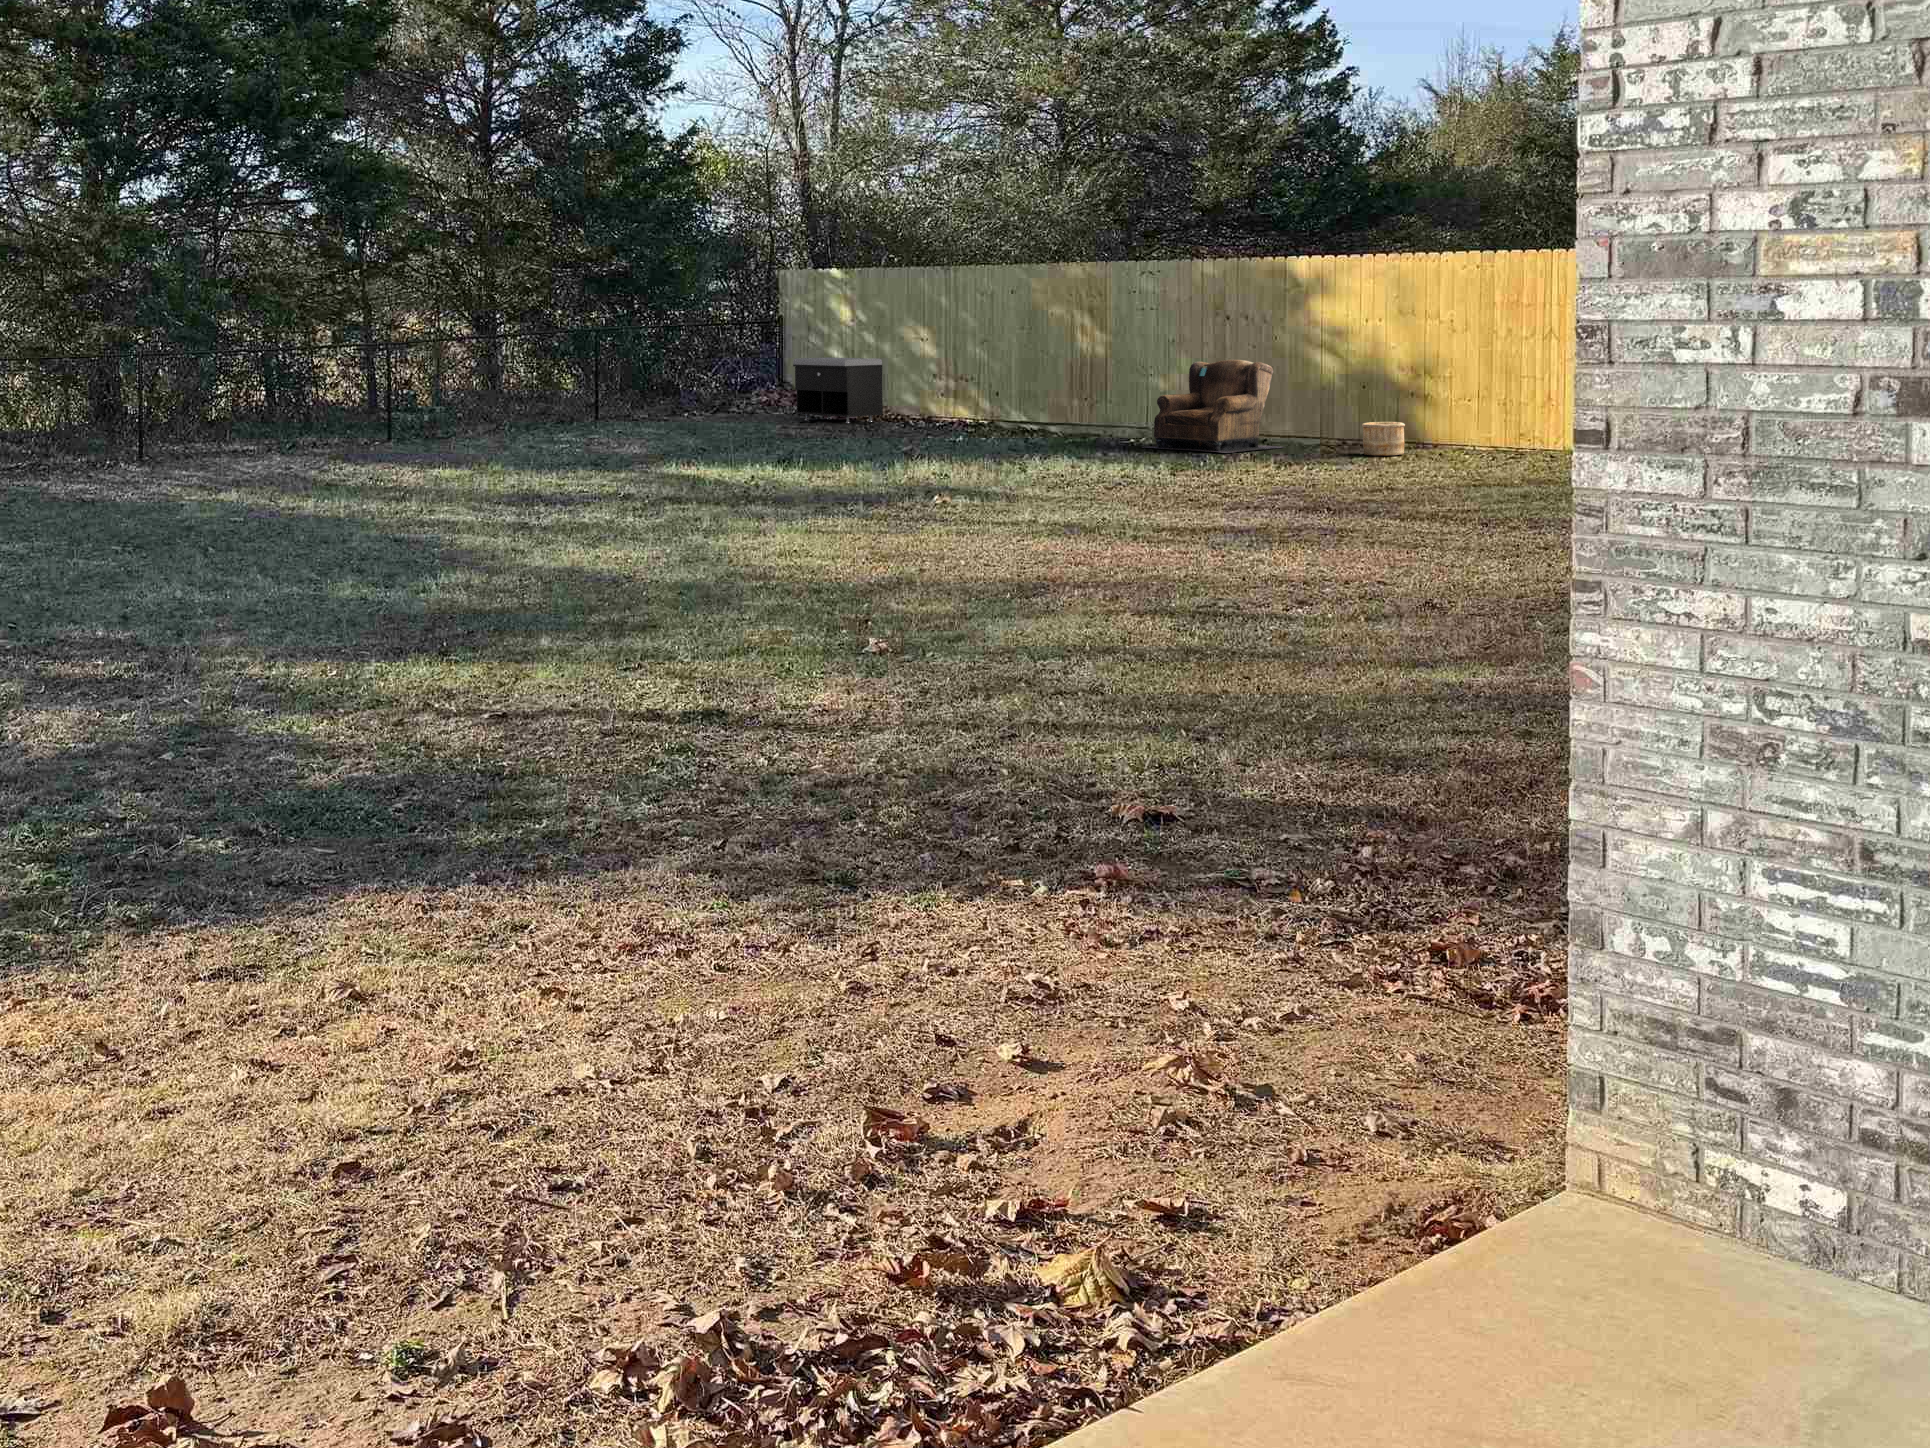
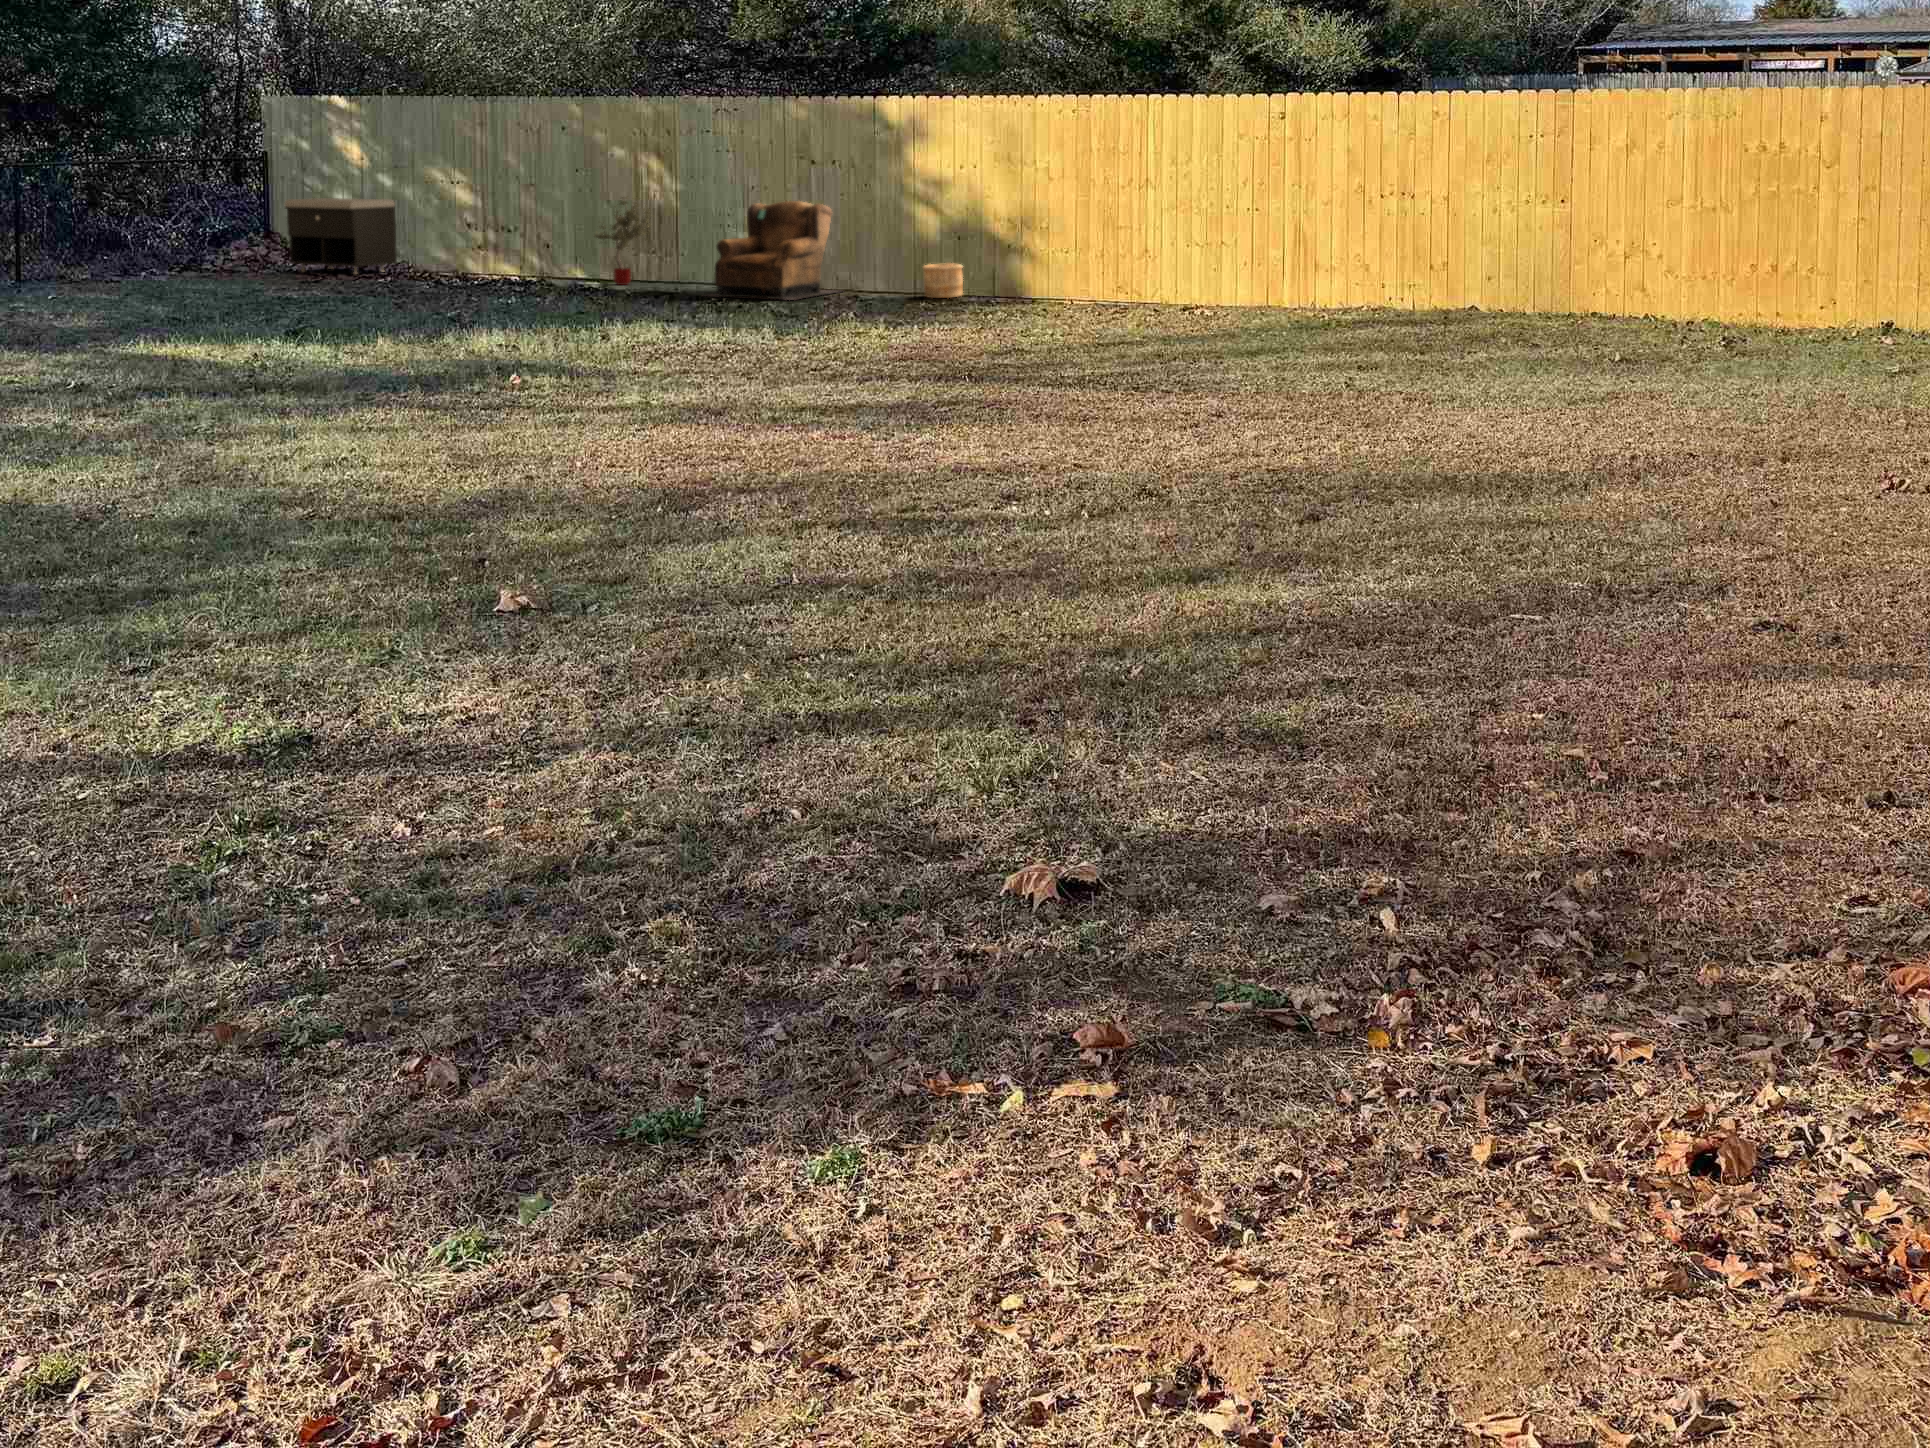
potted tree: none [1048,355,1104,437] -> present [594,196,651,285]

